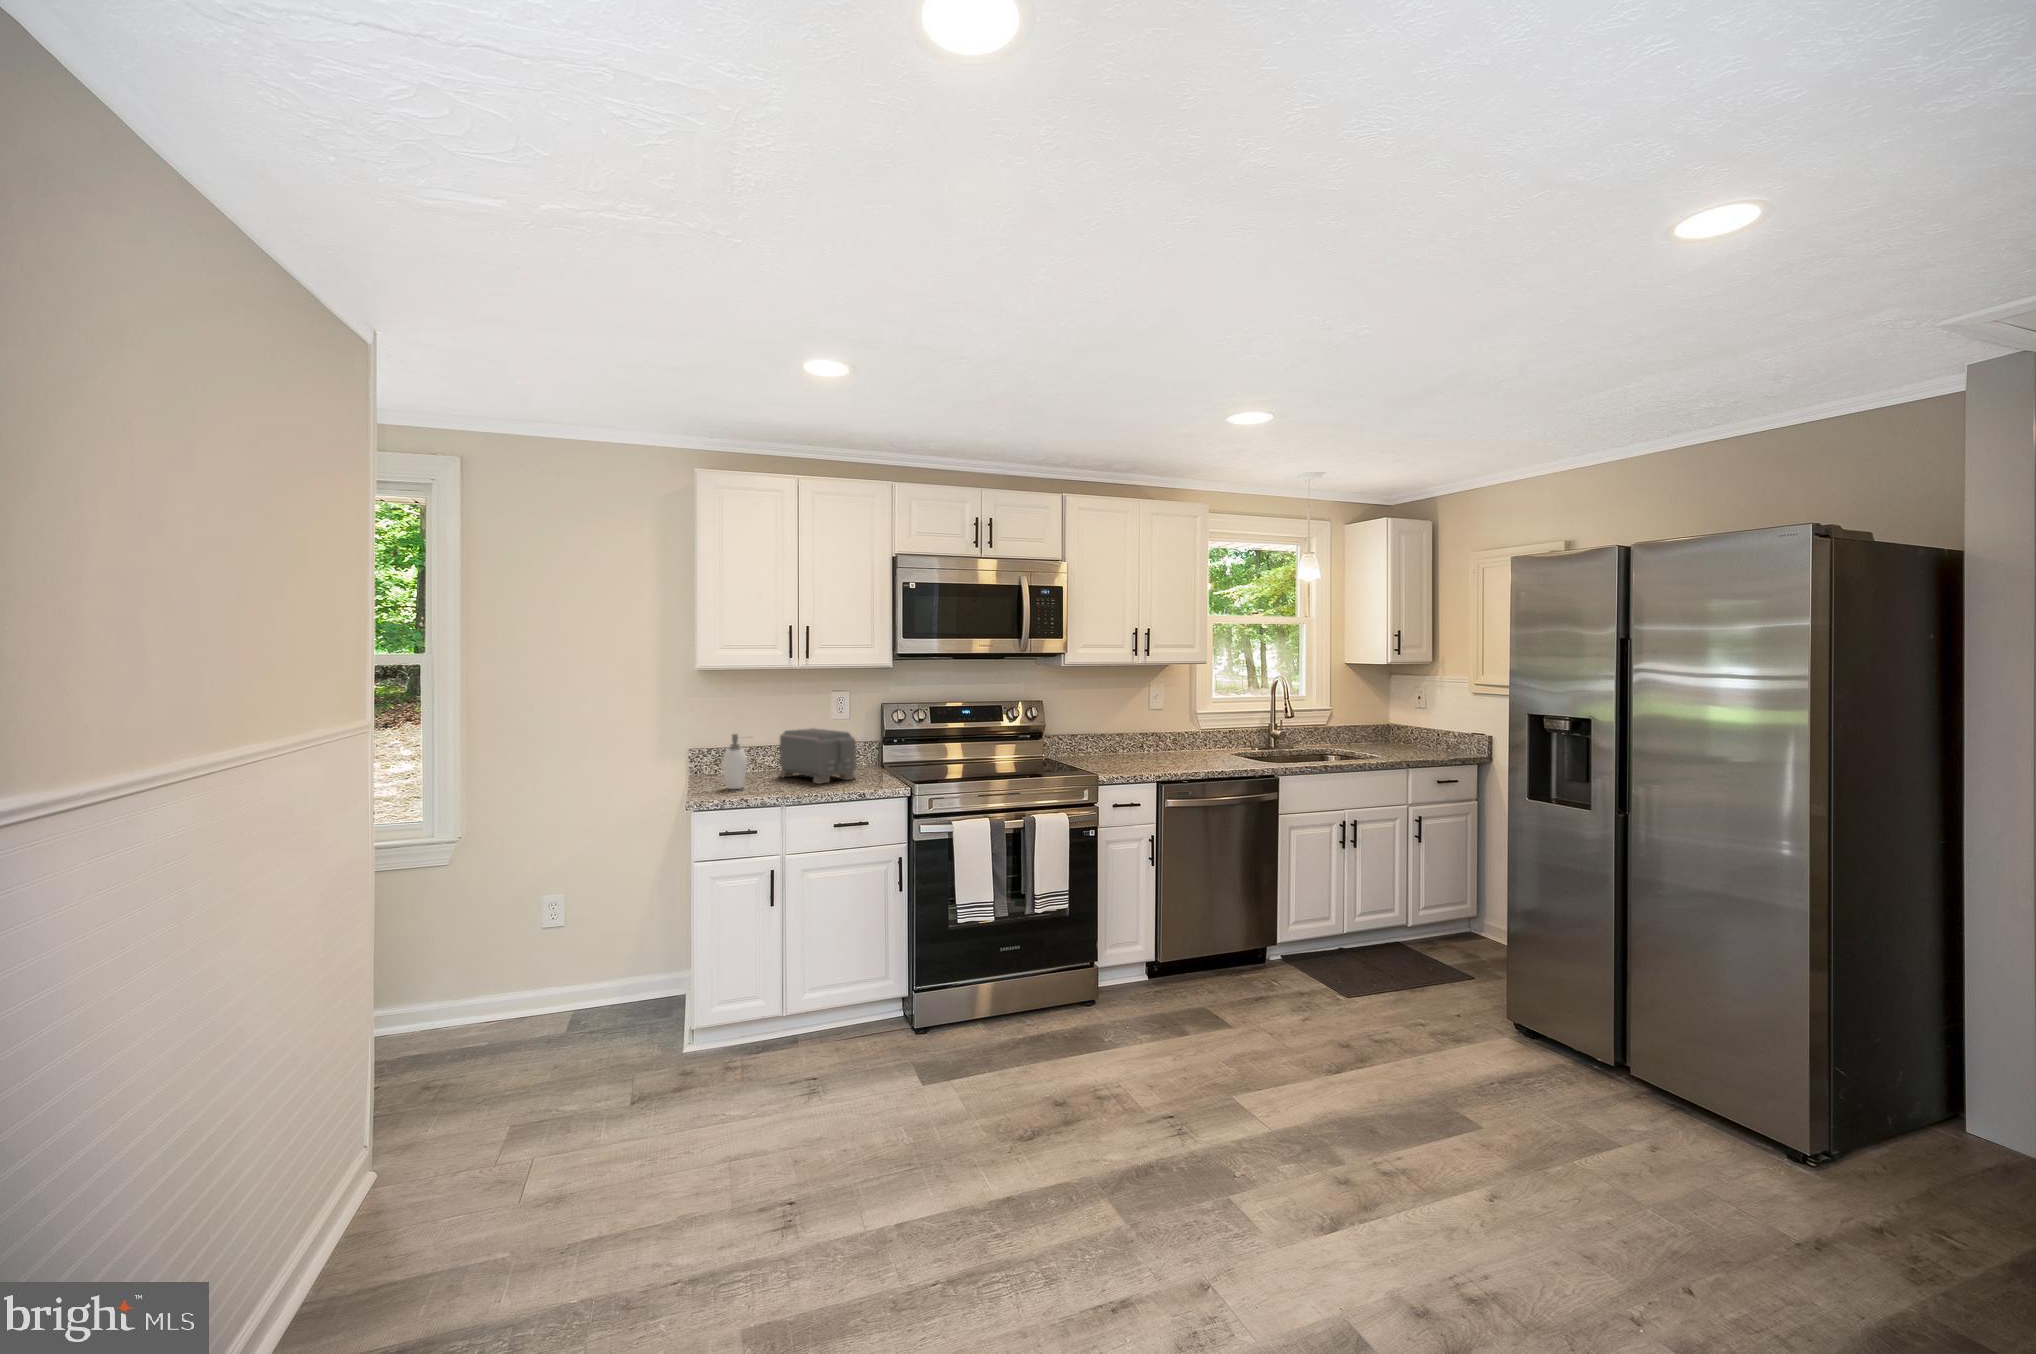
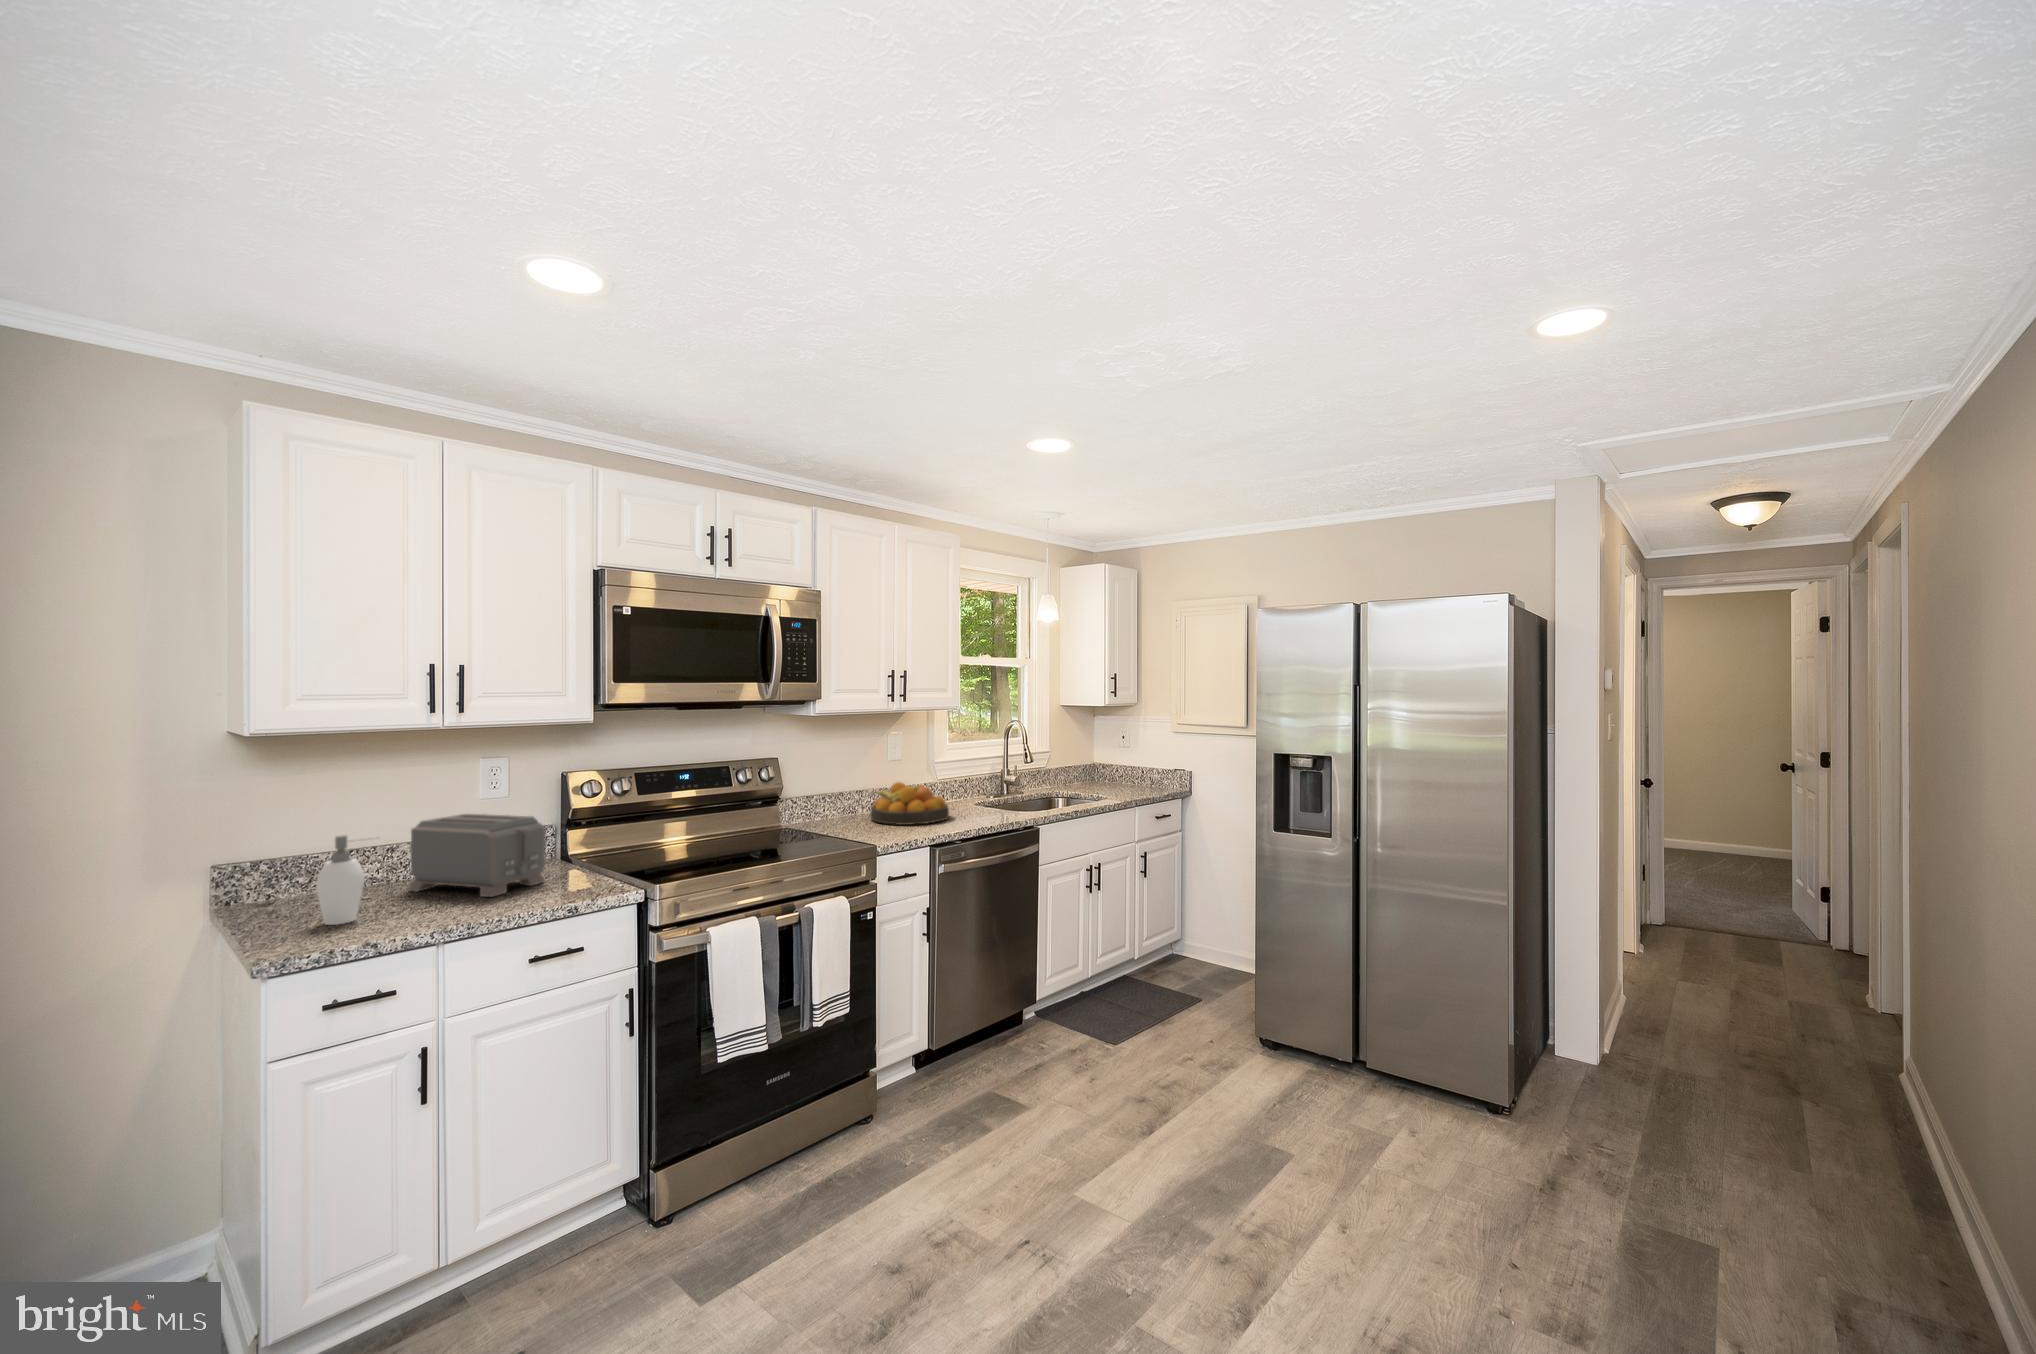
fruit bowl: none [1120,728,1191,765] -> present [870,782,949,825]

